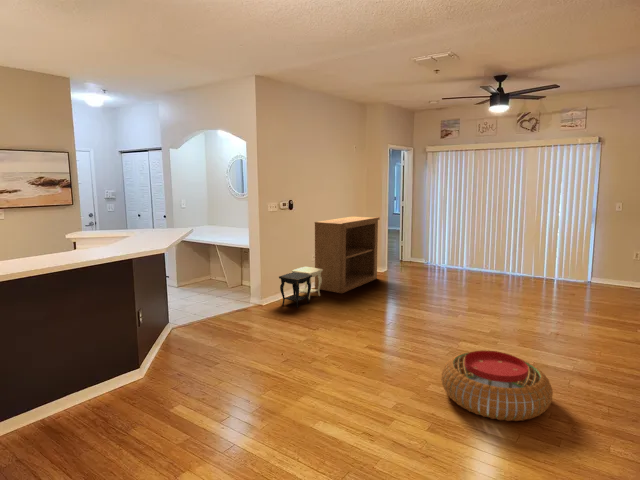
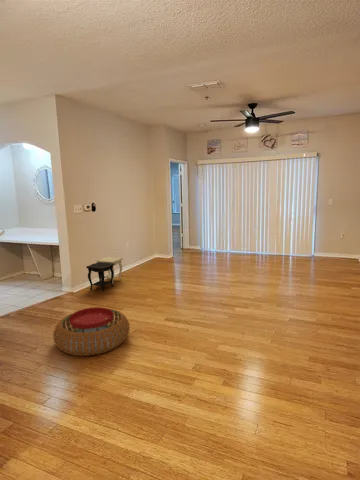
bookshelf: present [315,217,380,293] -> none [114,215,165,277]
pouf: present [441,351,553,421] -> present [53,307,129,356]

